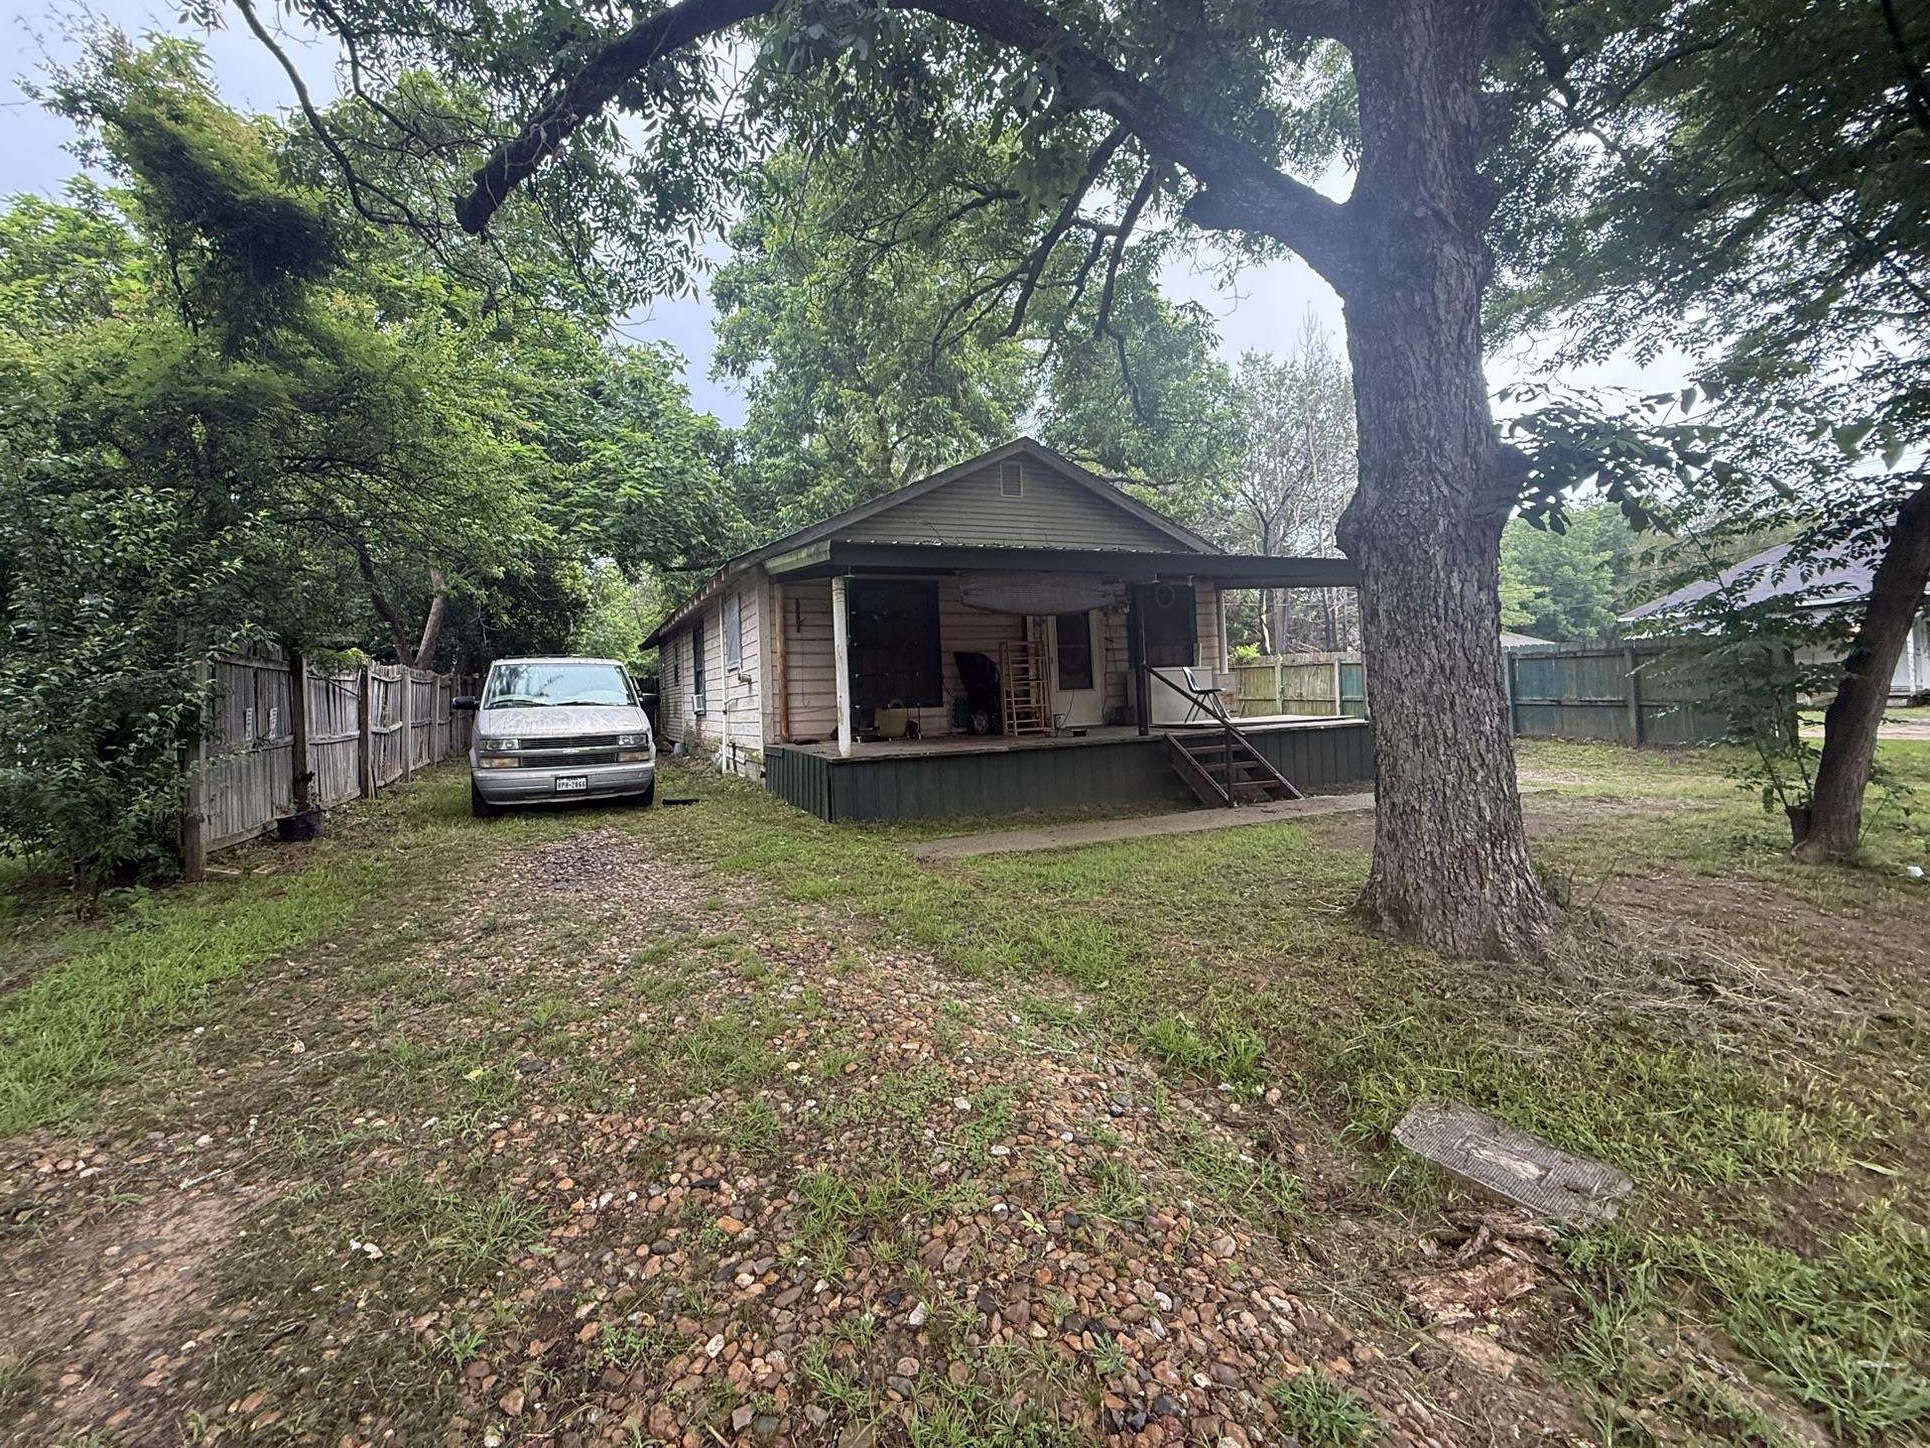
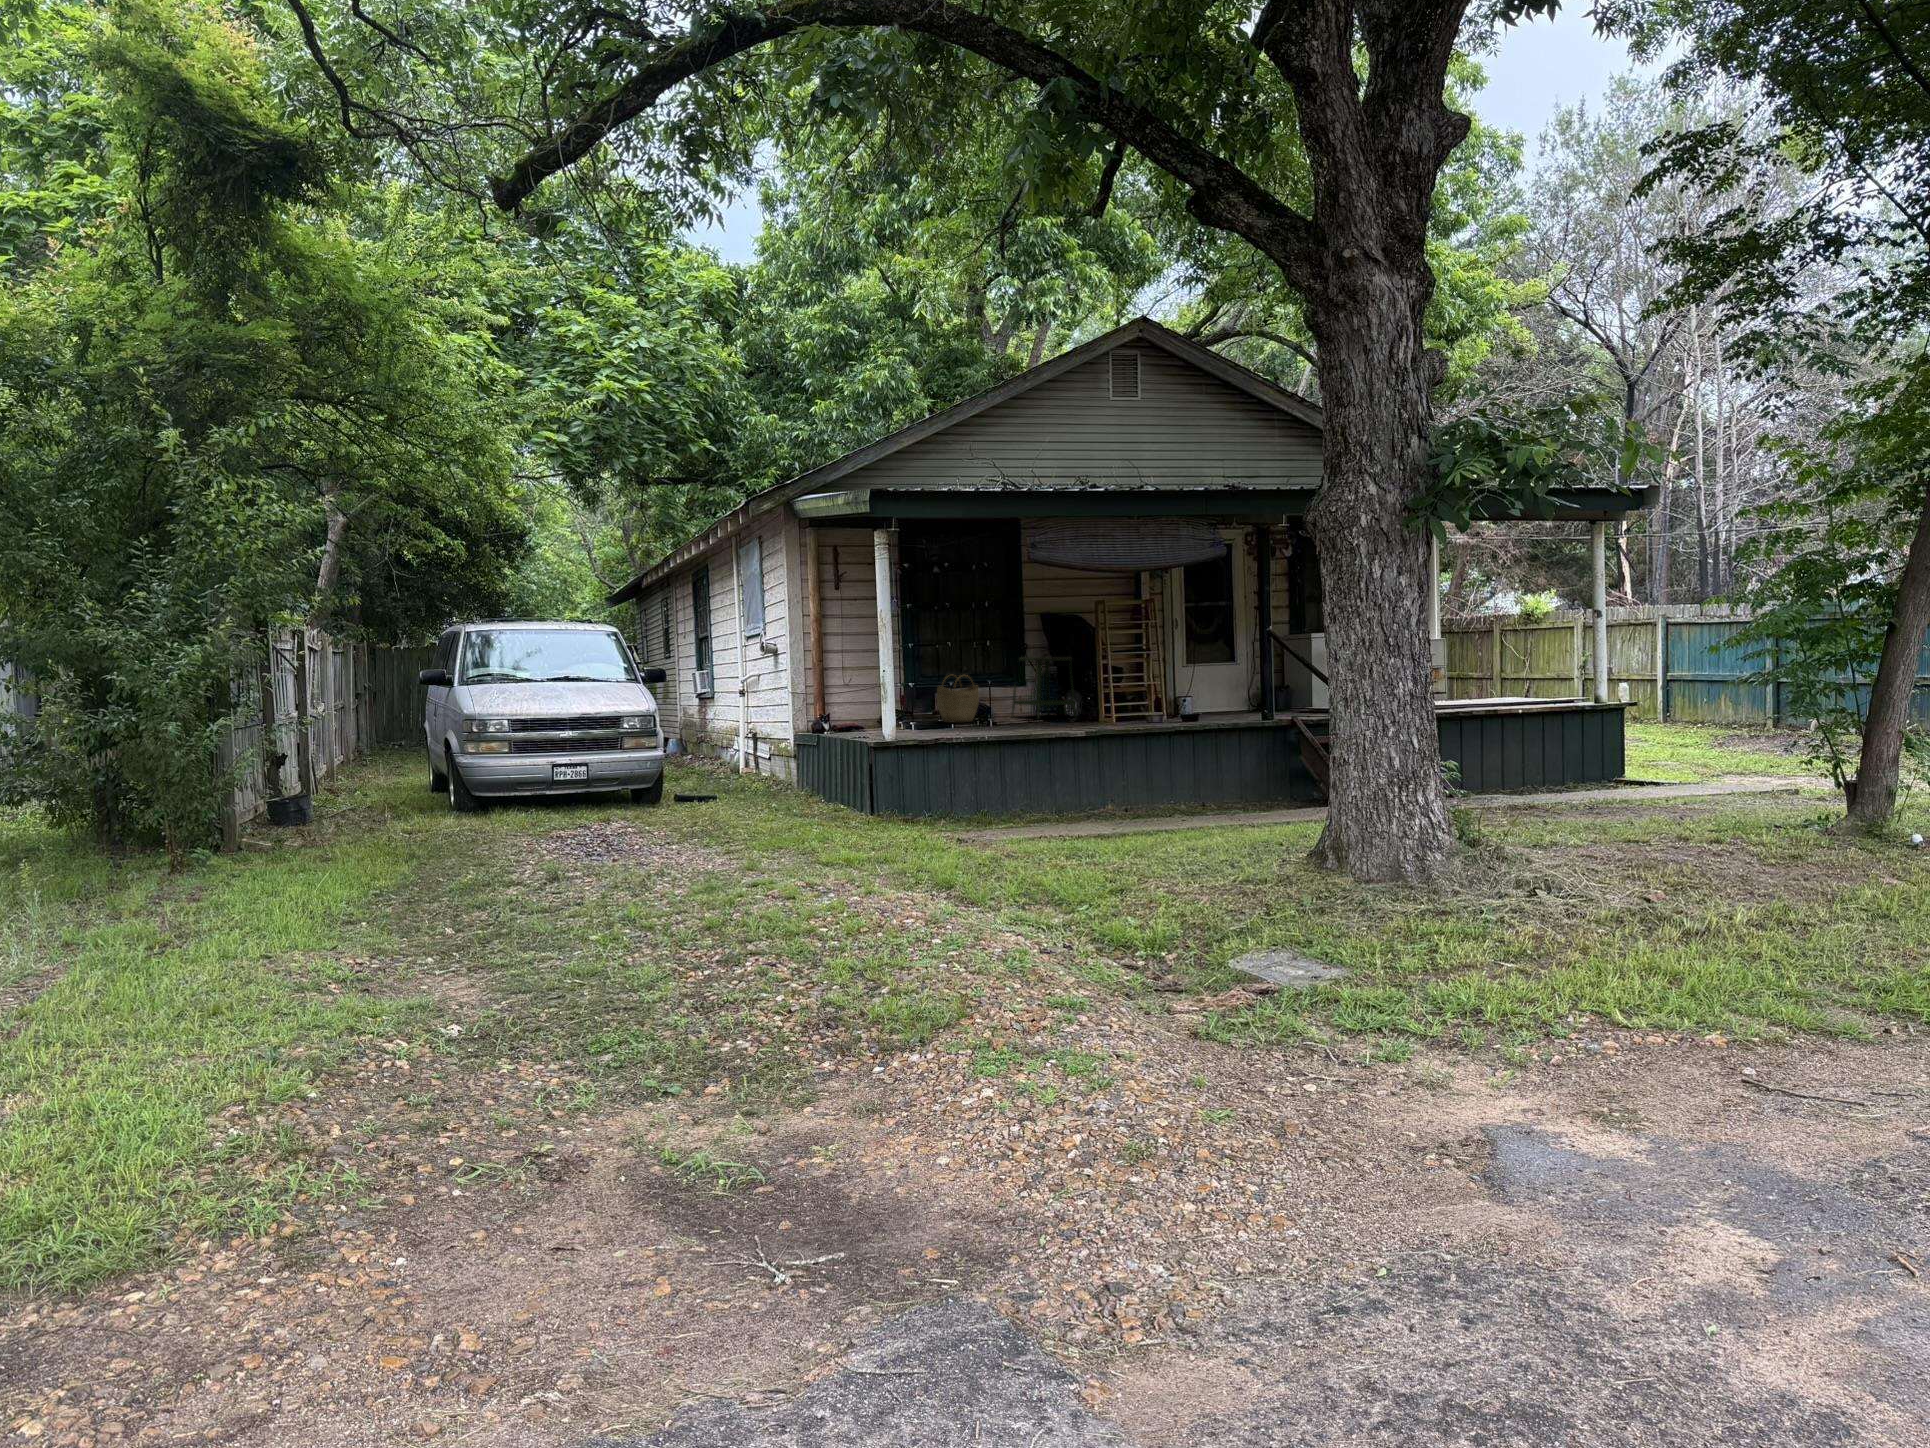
stool: none [930,687,980,733] -> present [1012,657,1076,718]

